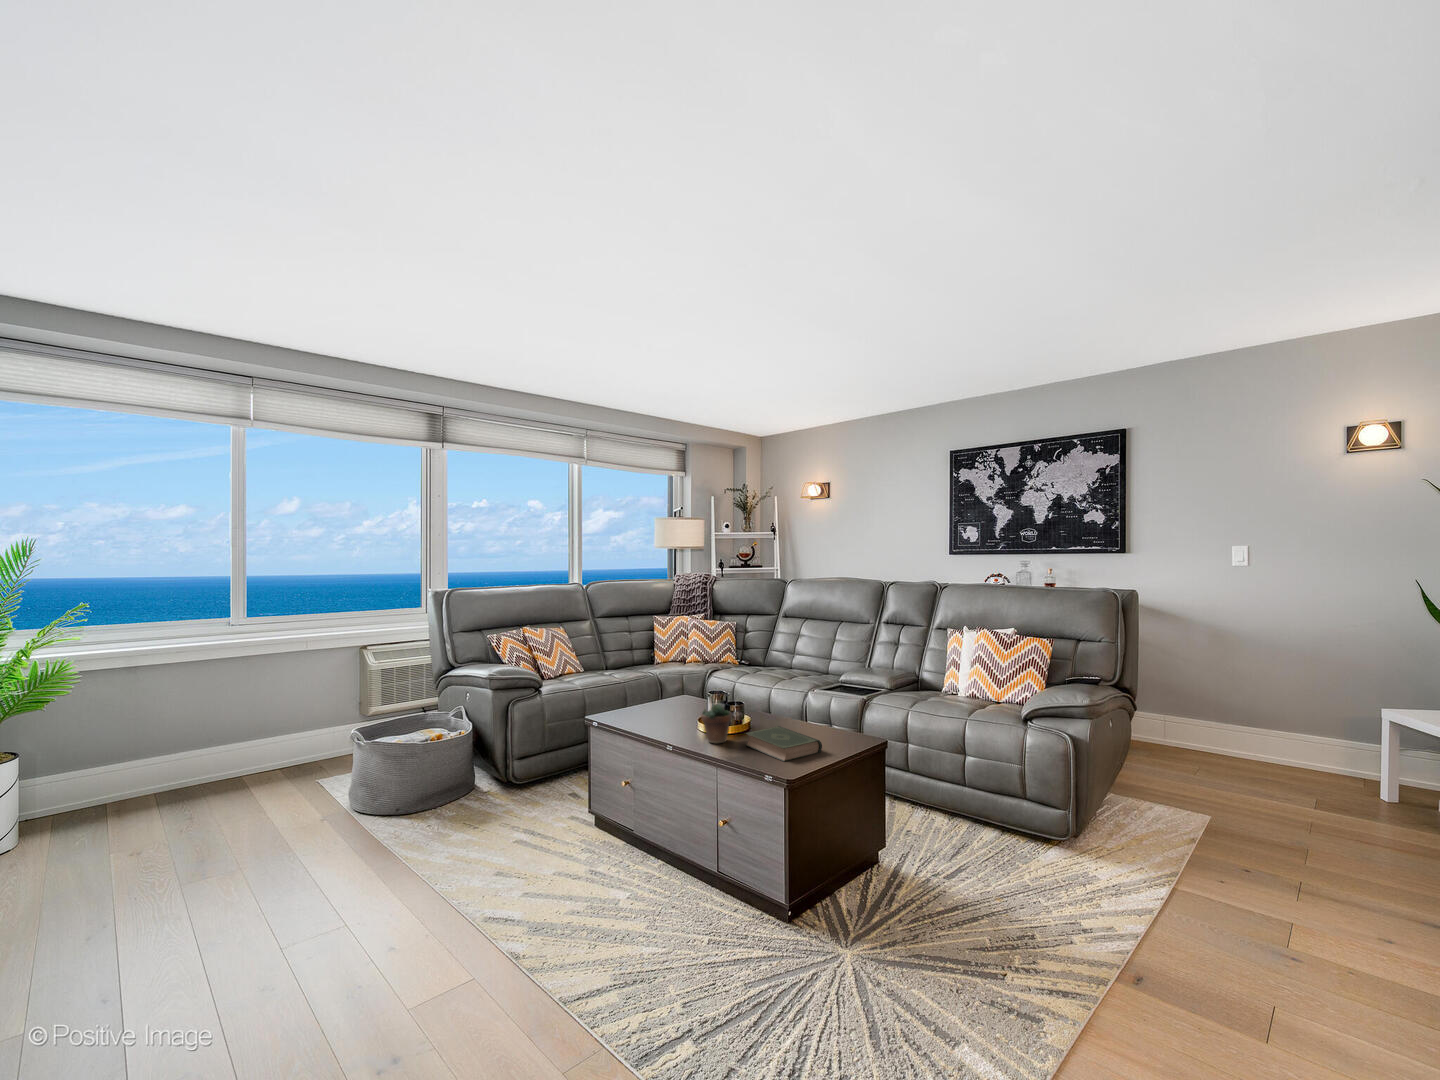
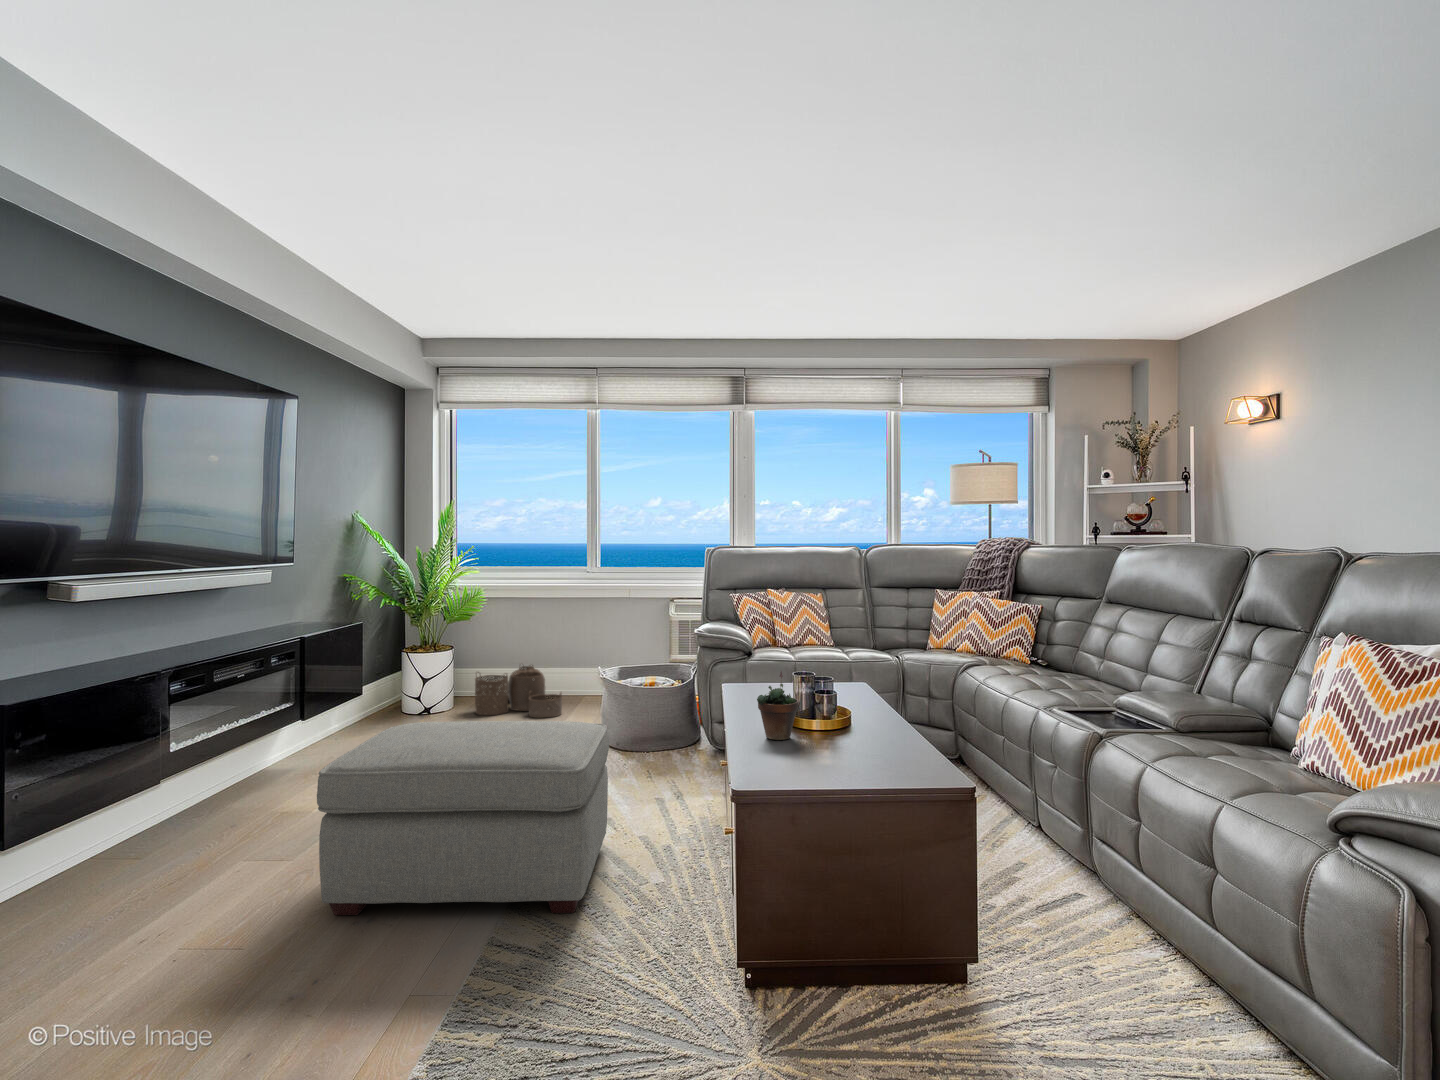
book: present [745,726,822,761] -> none [789,732,861,778]
woven basket: none [182,738,307,808] -> present [475,665,562,718]
ottoman: none [328,766,614,1028] -> present [317,721,609,915]

